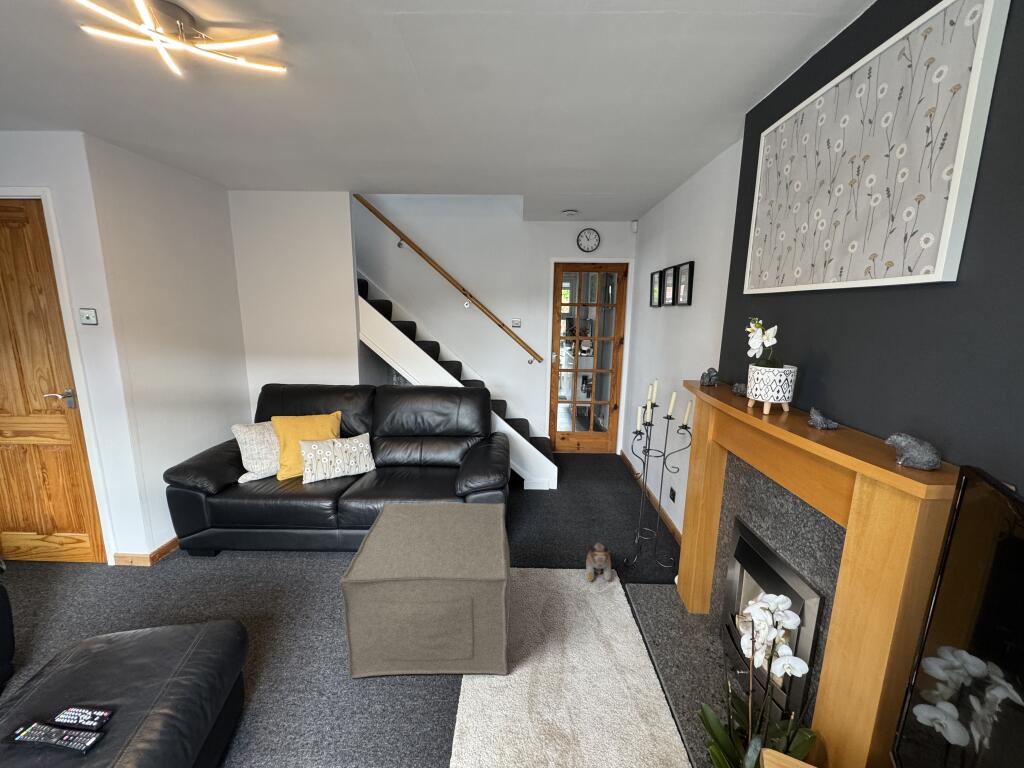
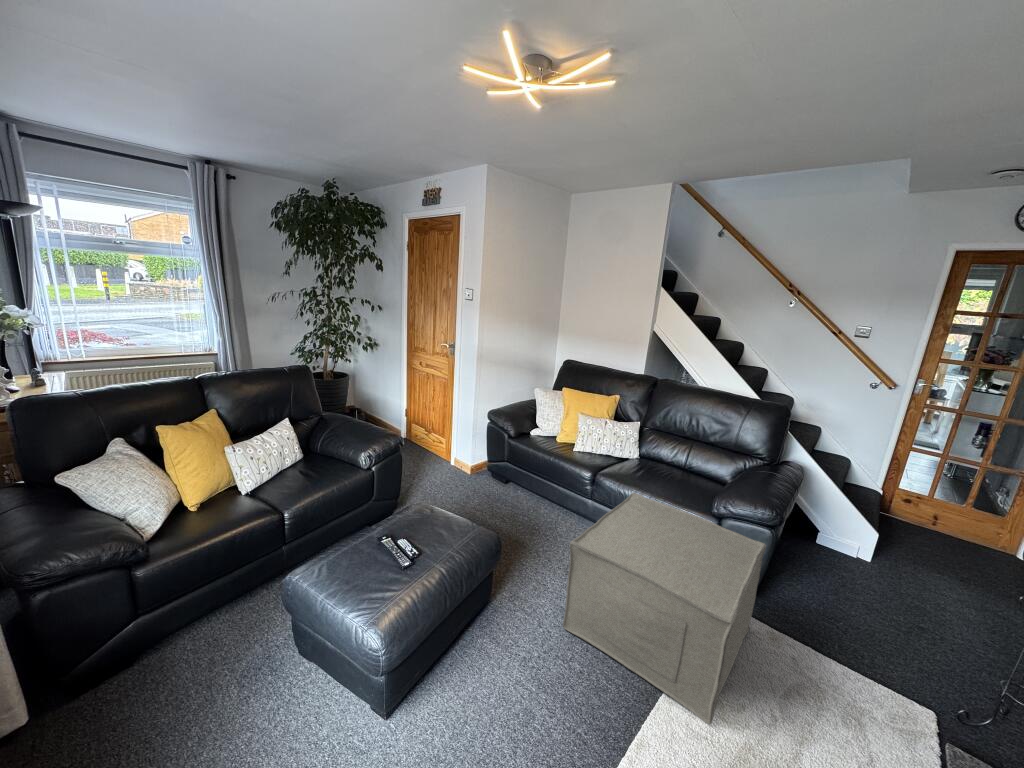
plush toy: present [586,542,611,581] -> none [873,652,925,715]

